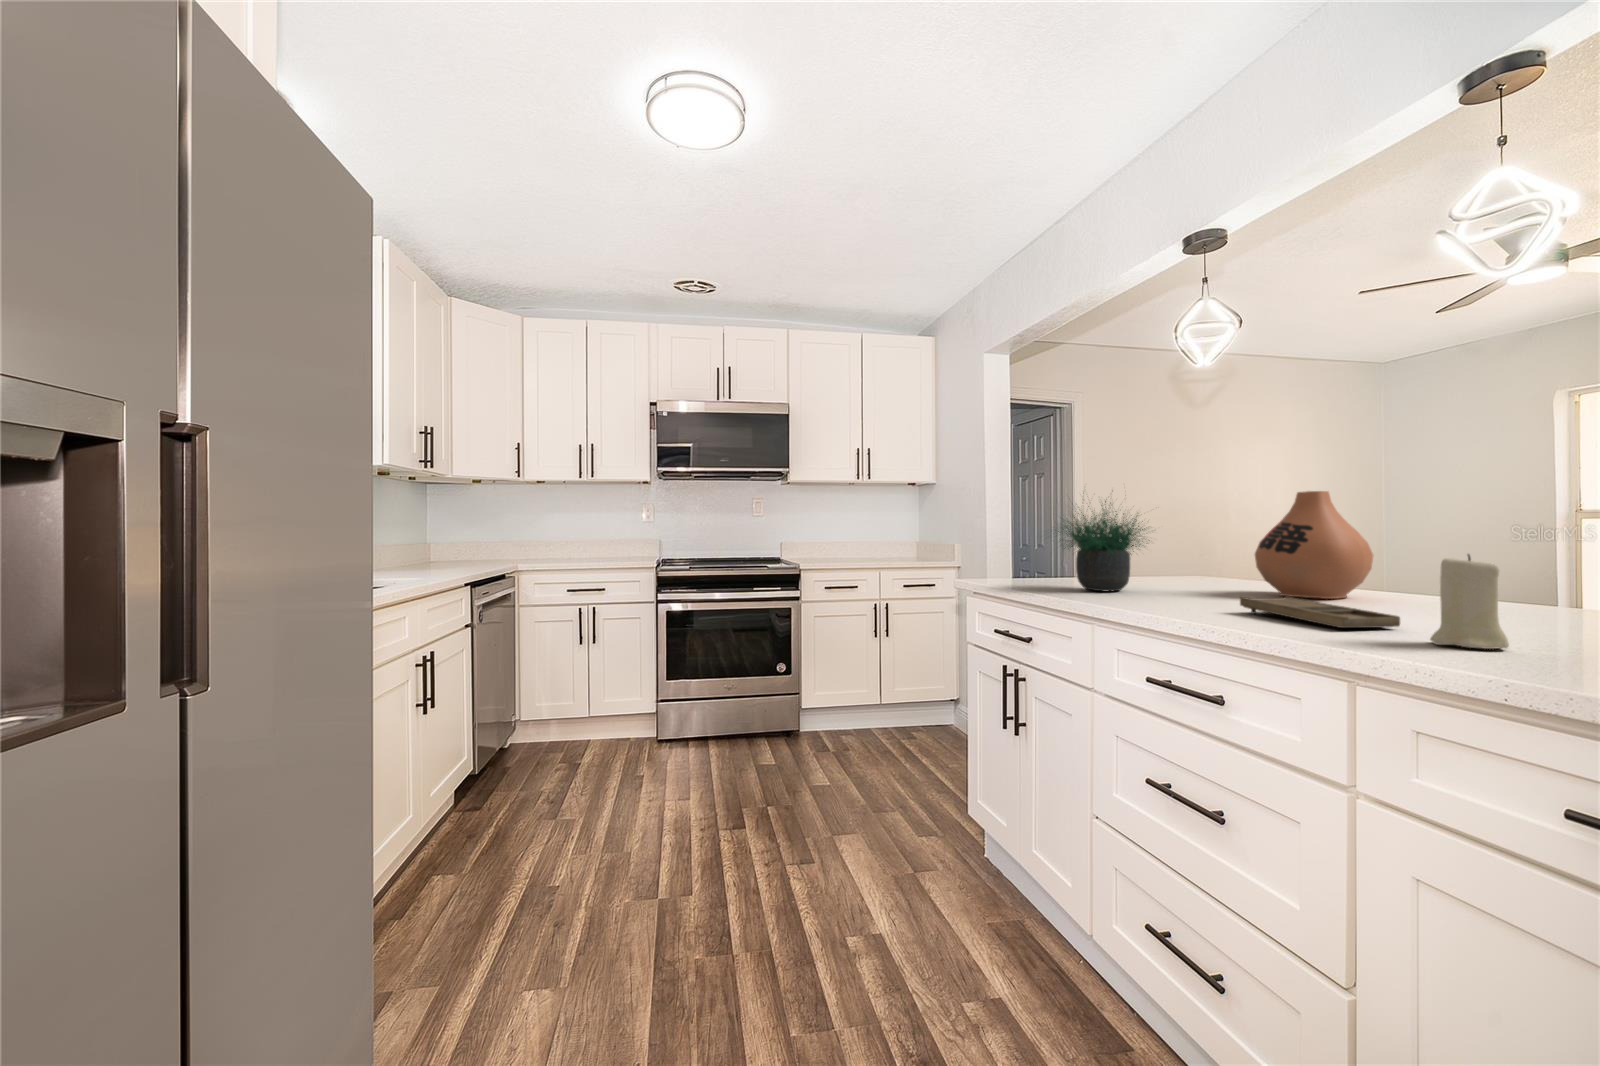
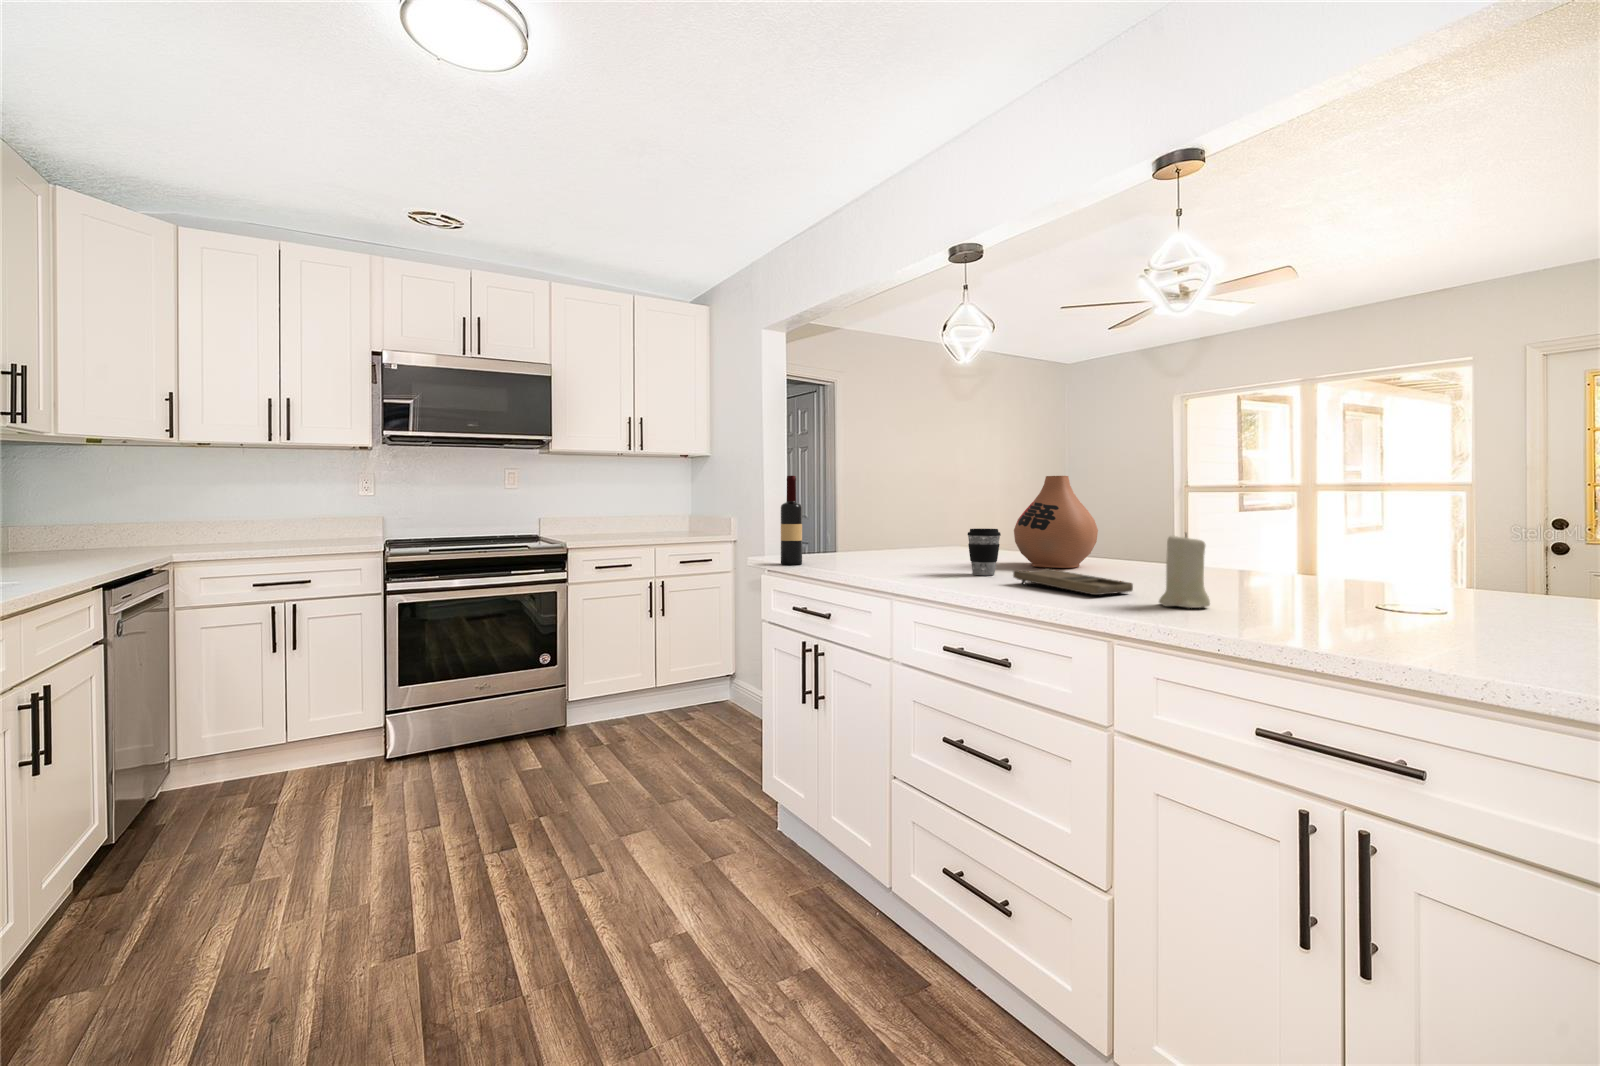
wine bottle: none [986,498,1008,586] -> present [781,476,802,565]
potted plant: present [1058,501,1150,591] -> none [832,458,943,567]
coffee cup: none [1188,551,1231,603] -> present [968,529,1001,575]

